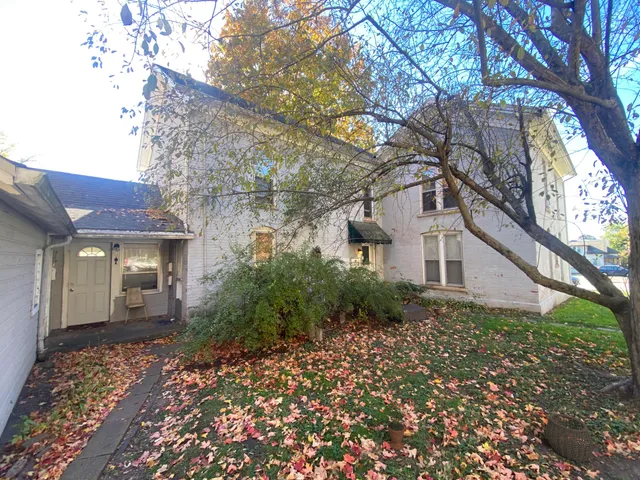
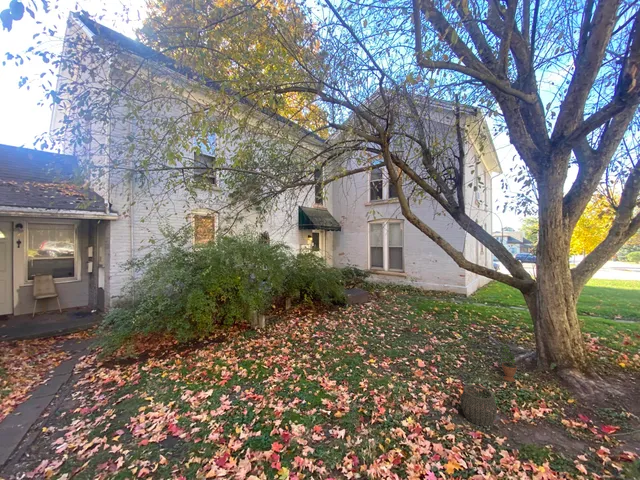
potted plant: present [384,395,405,450] -> present [502,343,517,382]

